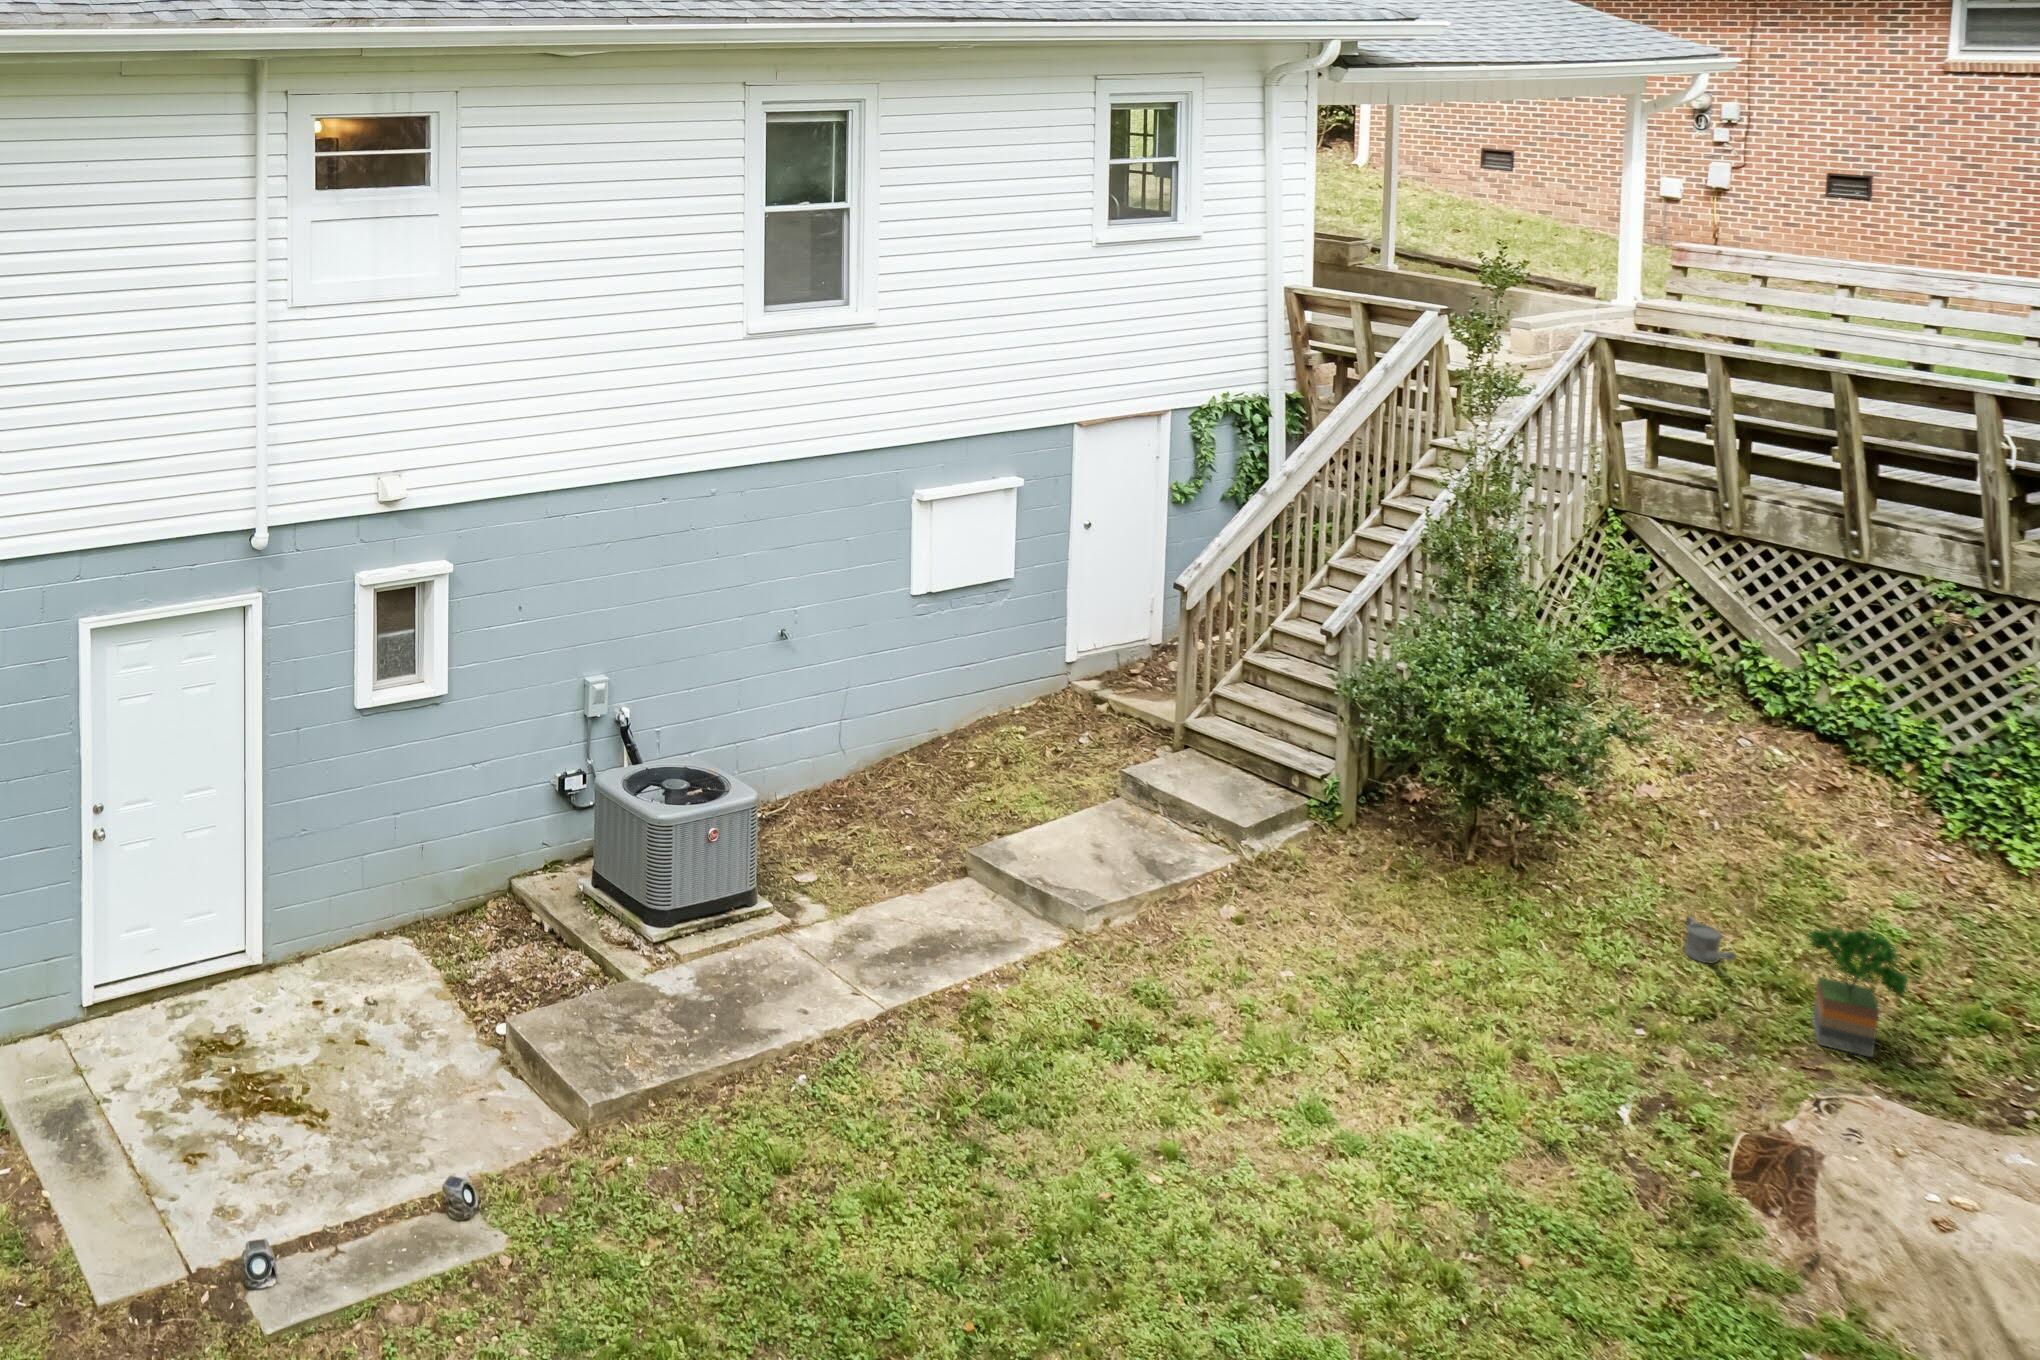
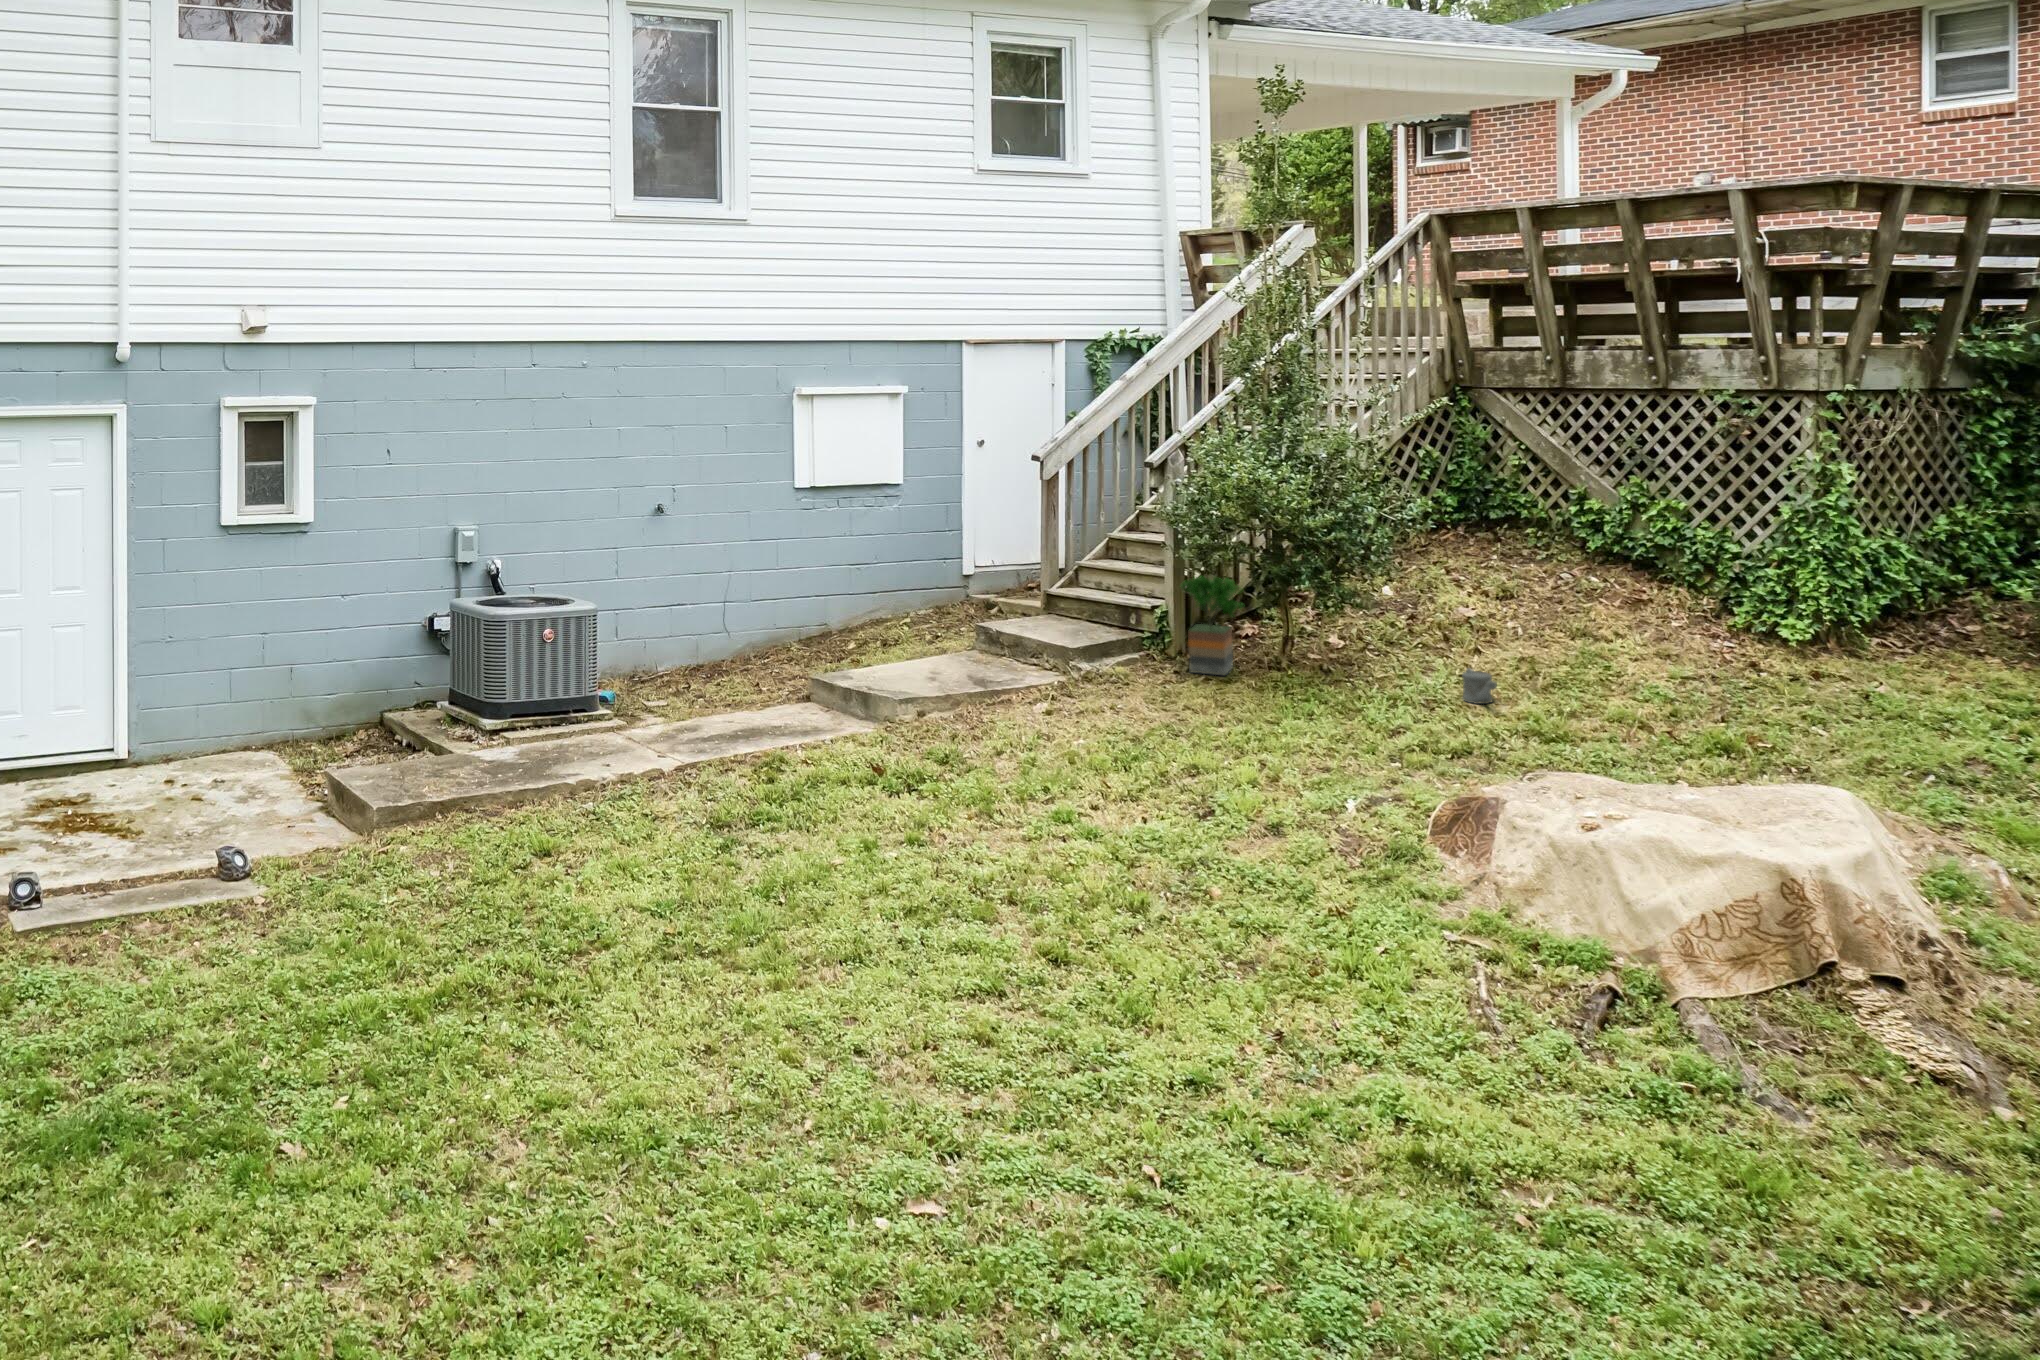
potted tree: present [1809,927,1908,1057] -> present [1181,576,1243,675]

